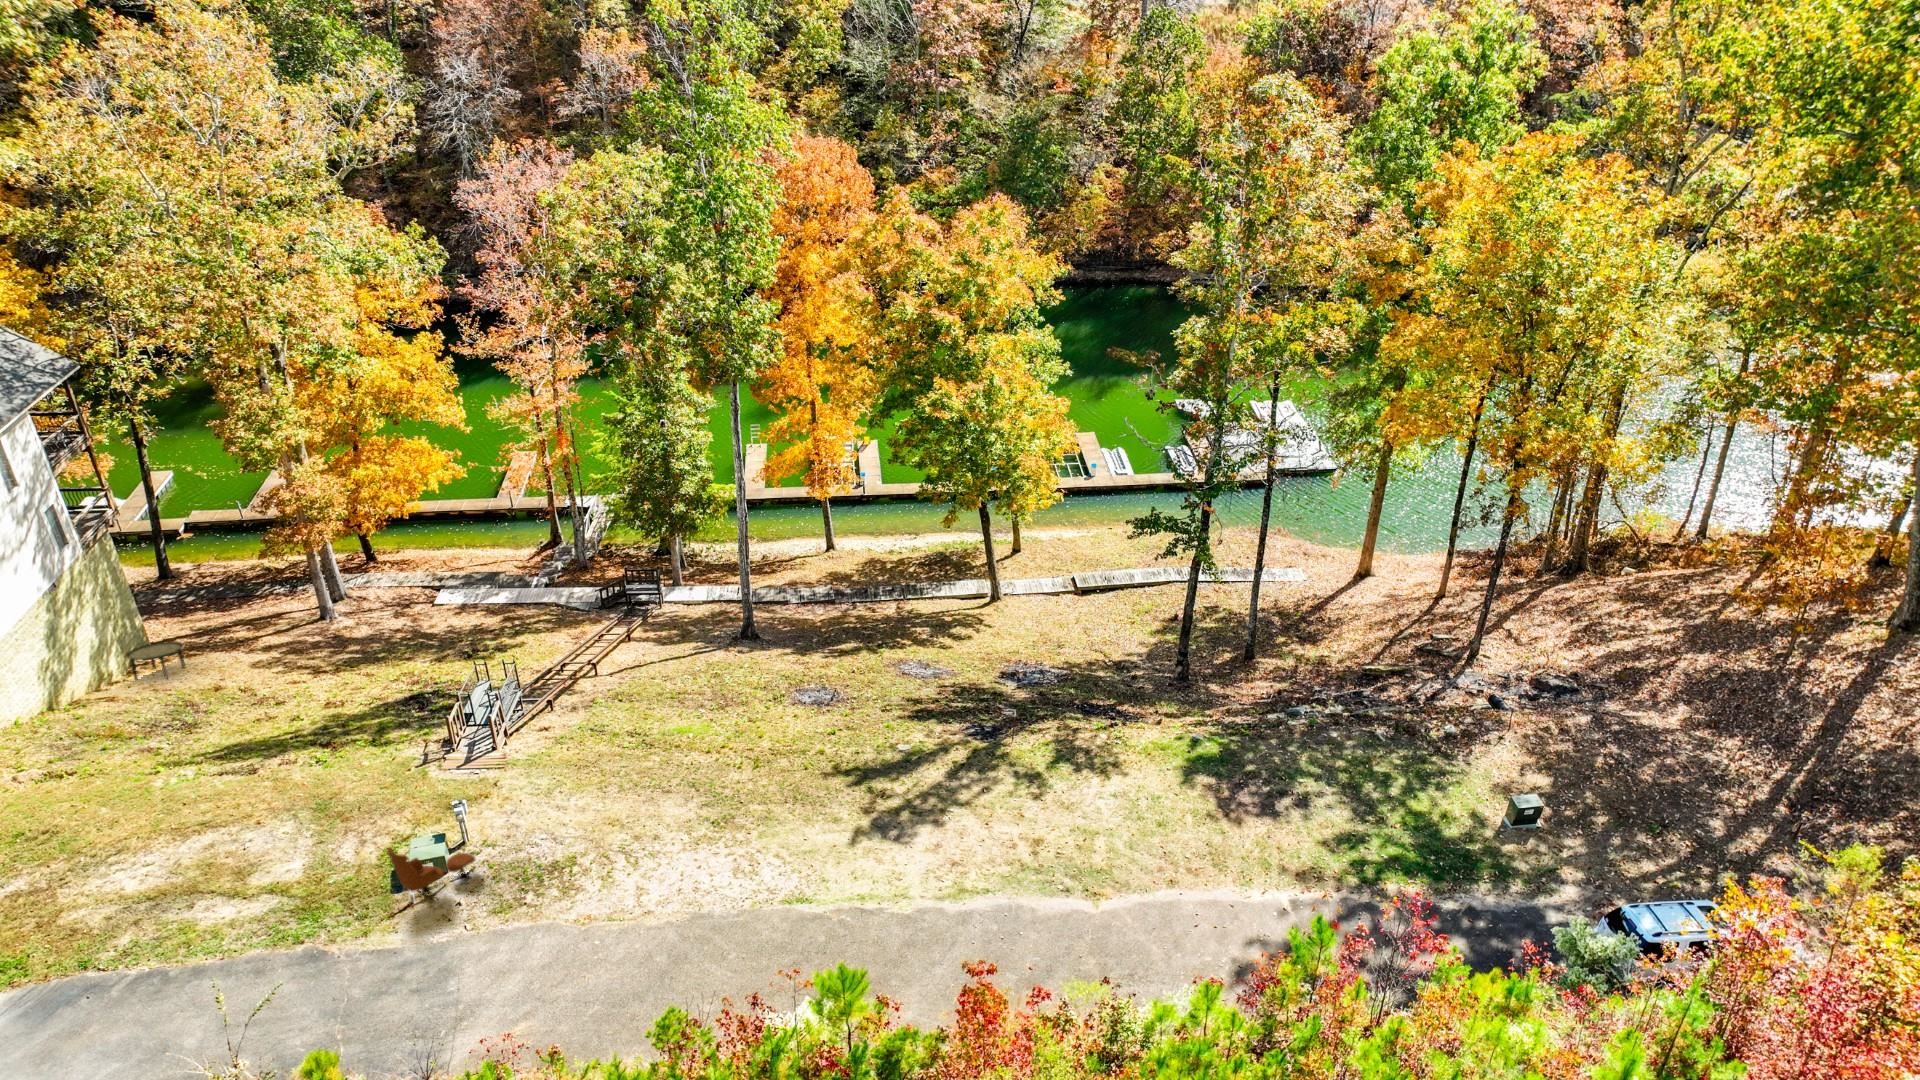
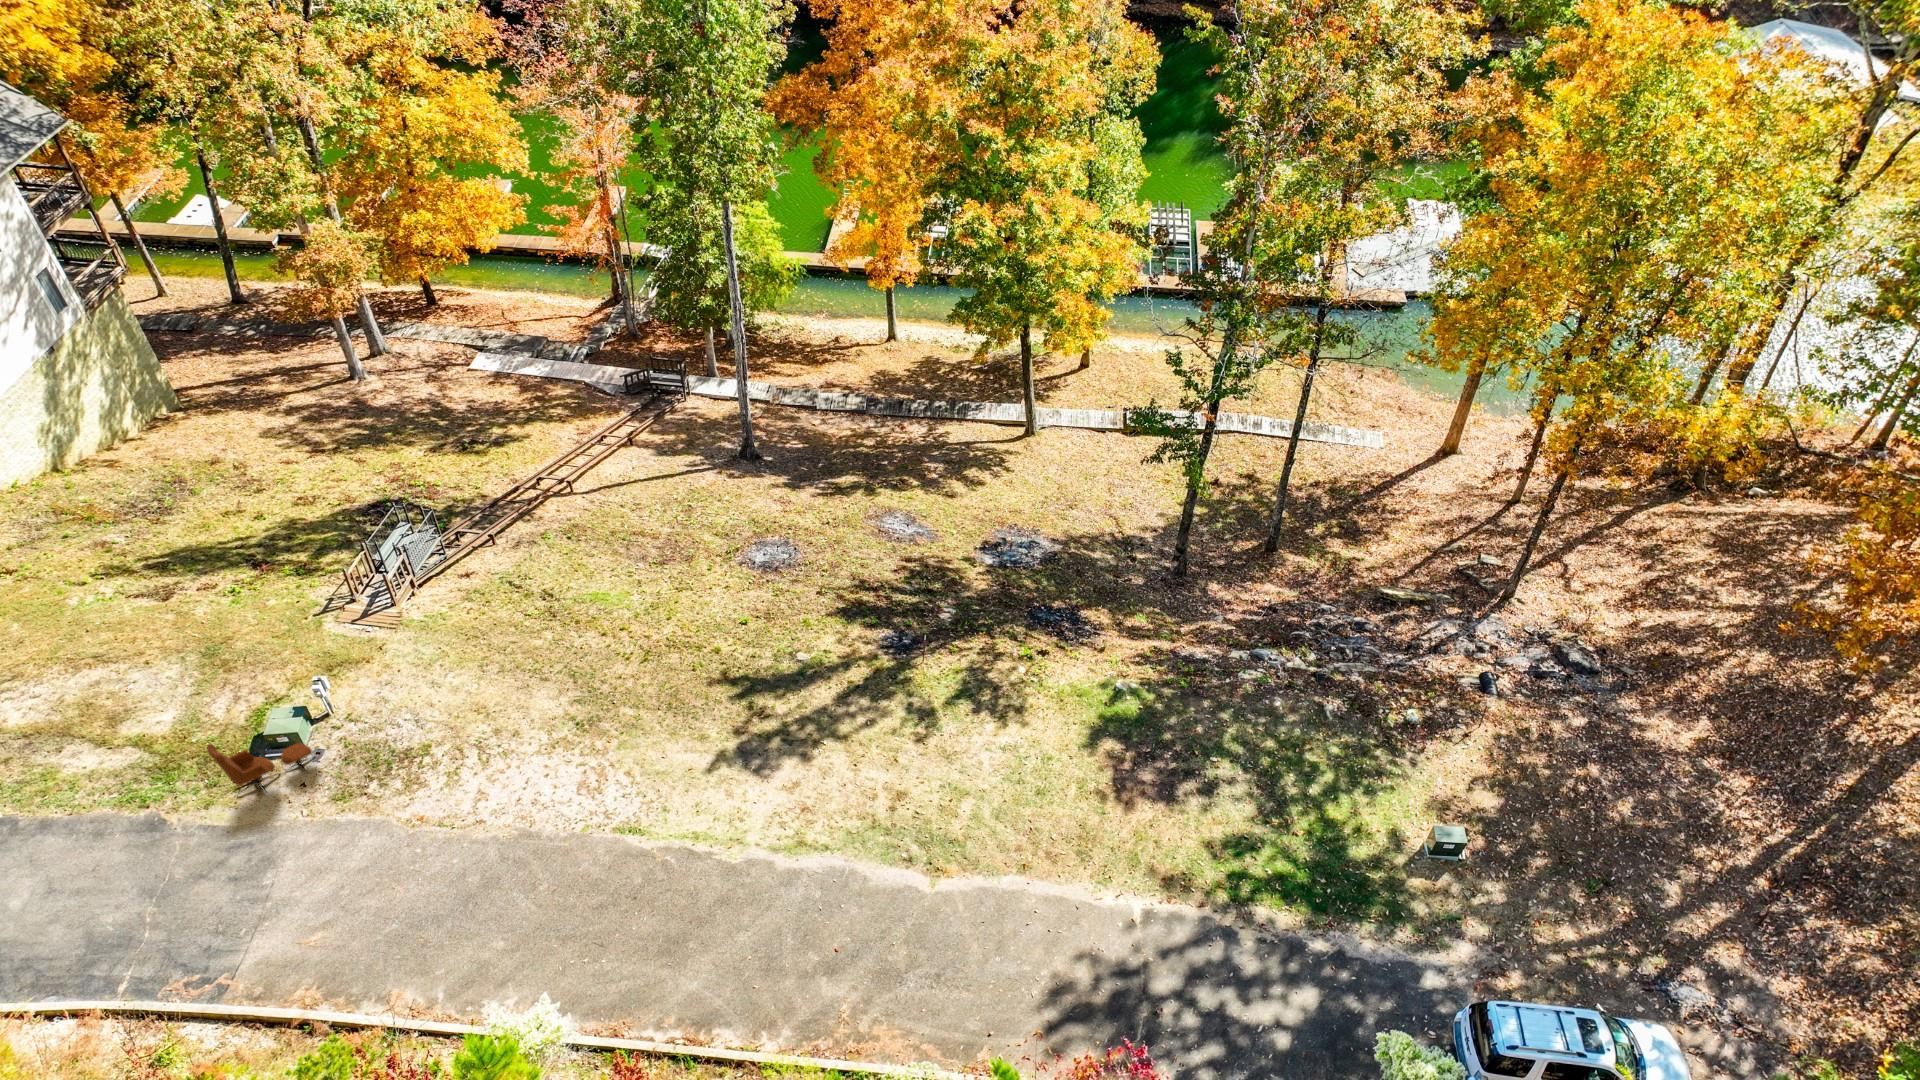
round table: present [126,641,185,680] -> none [54,431,119,473]

